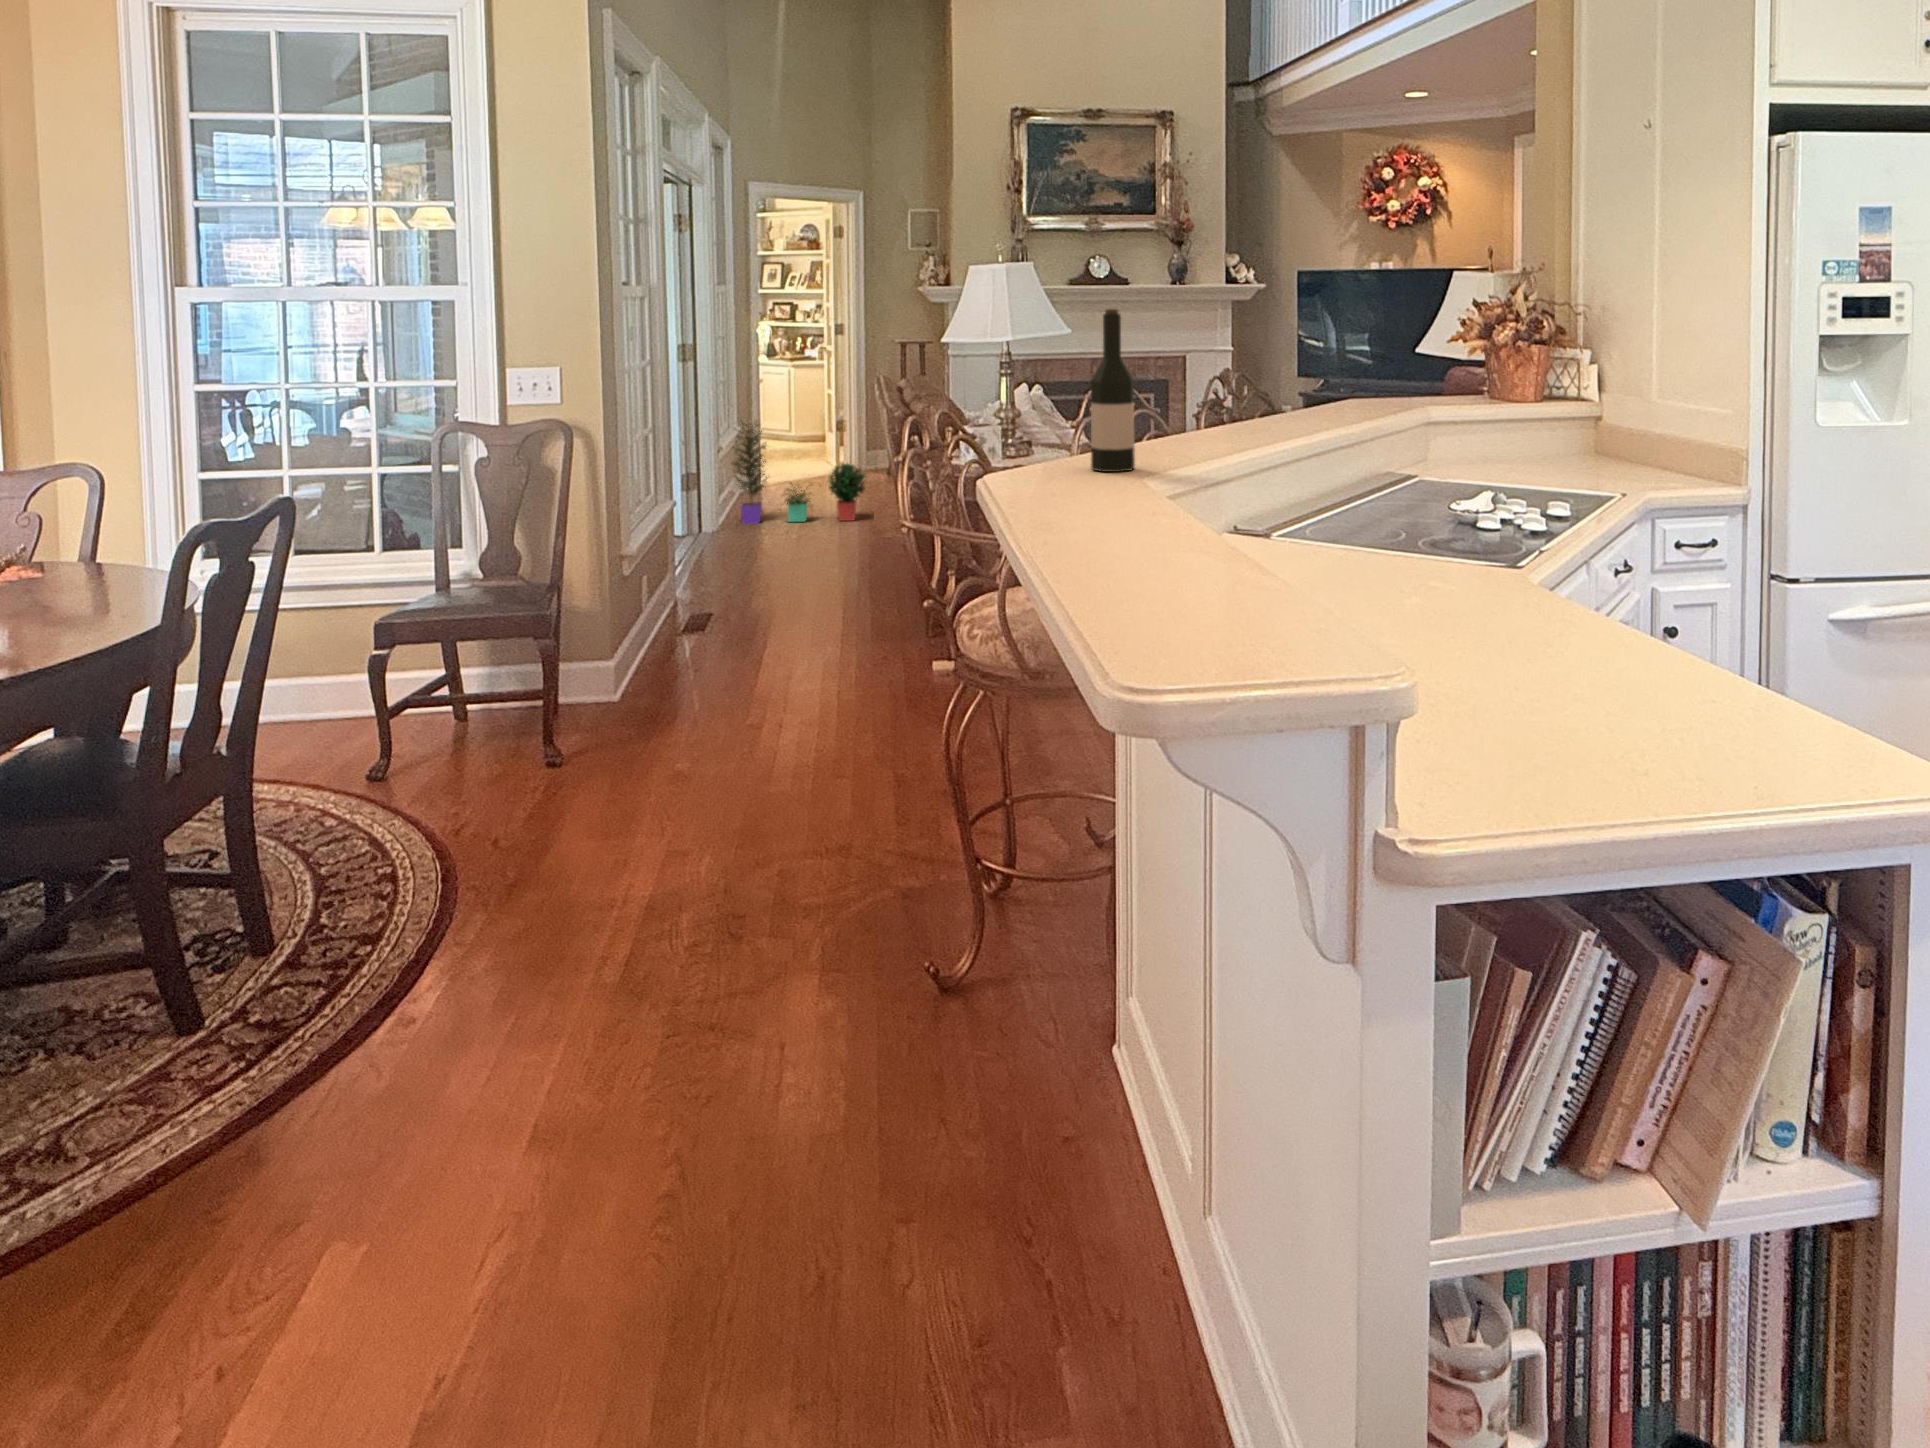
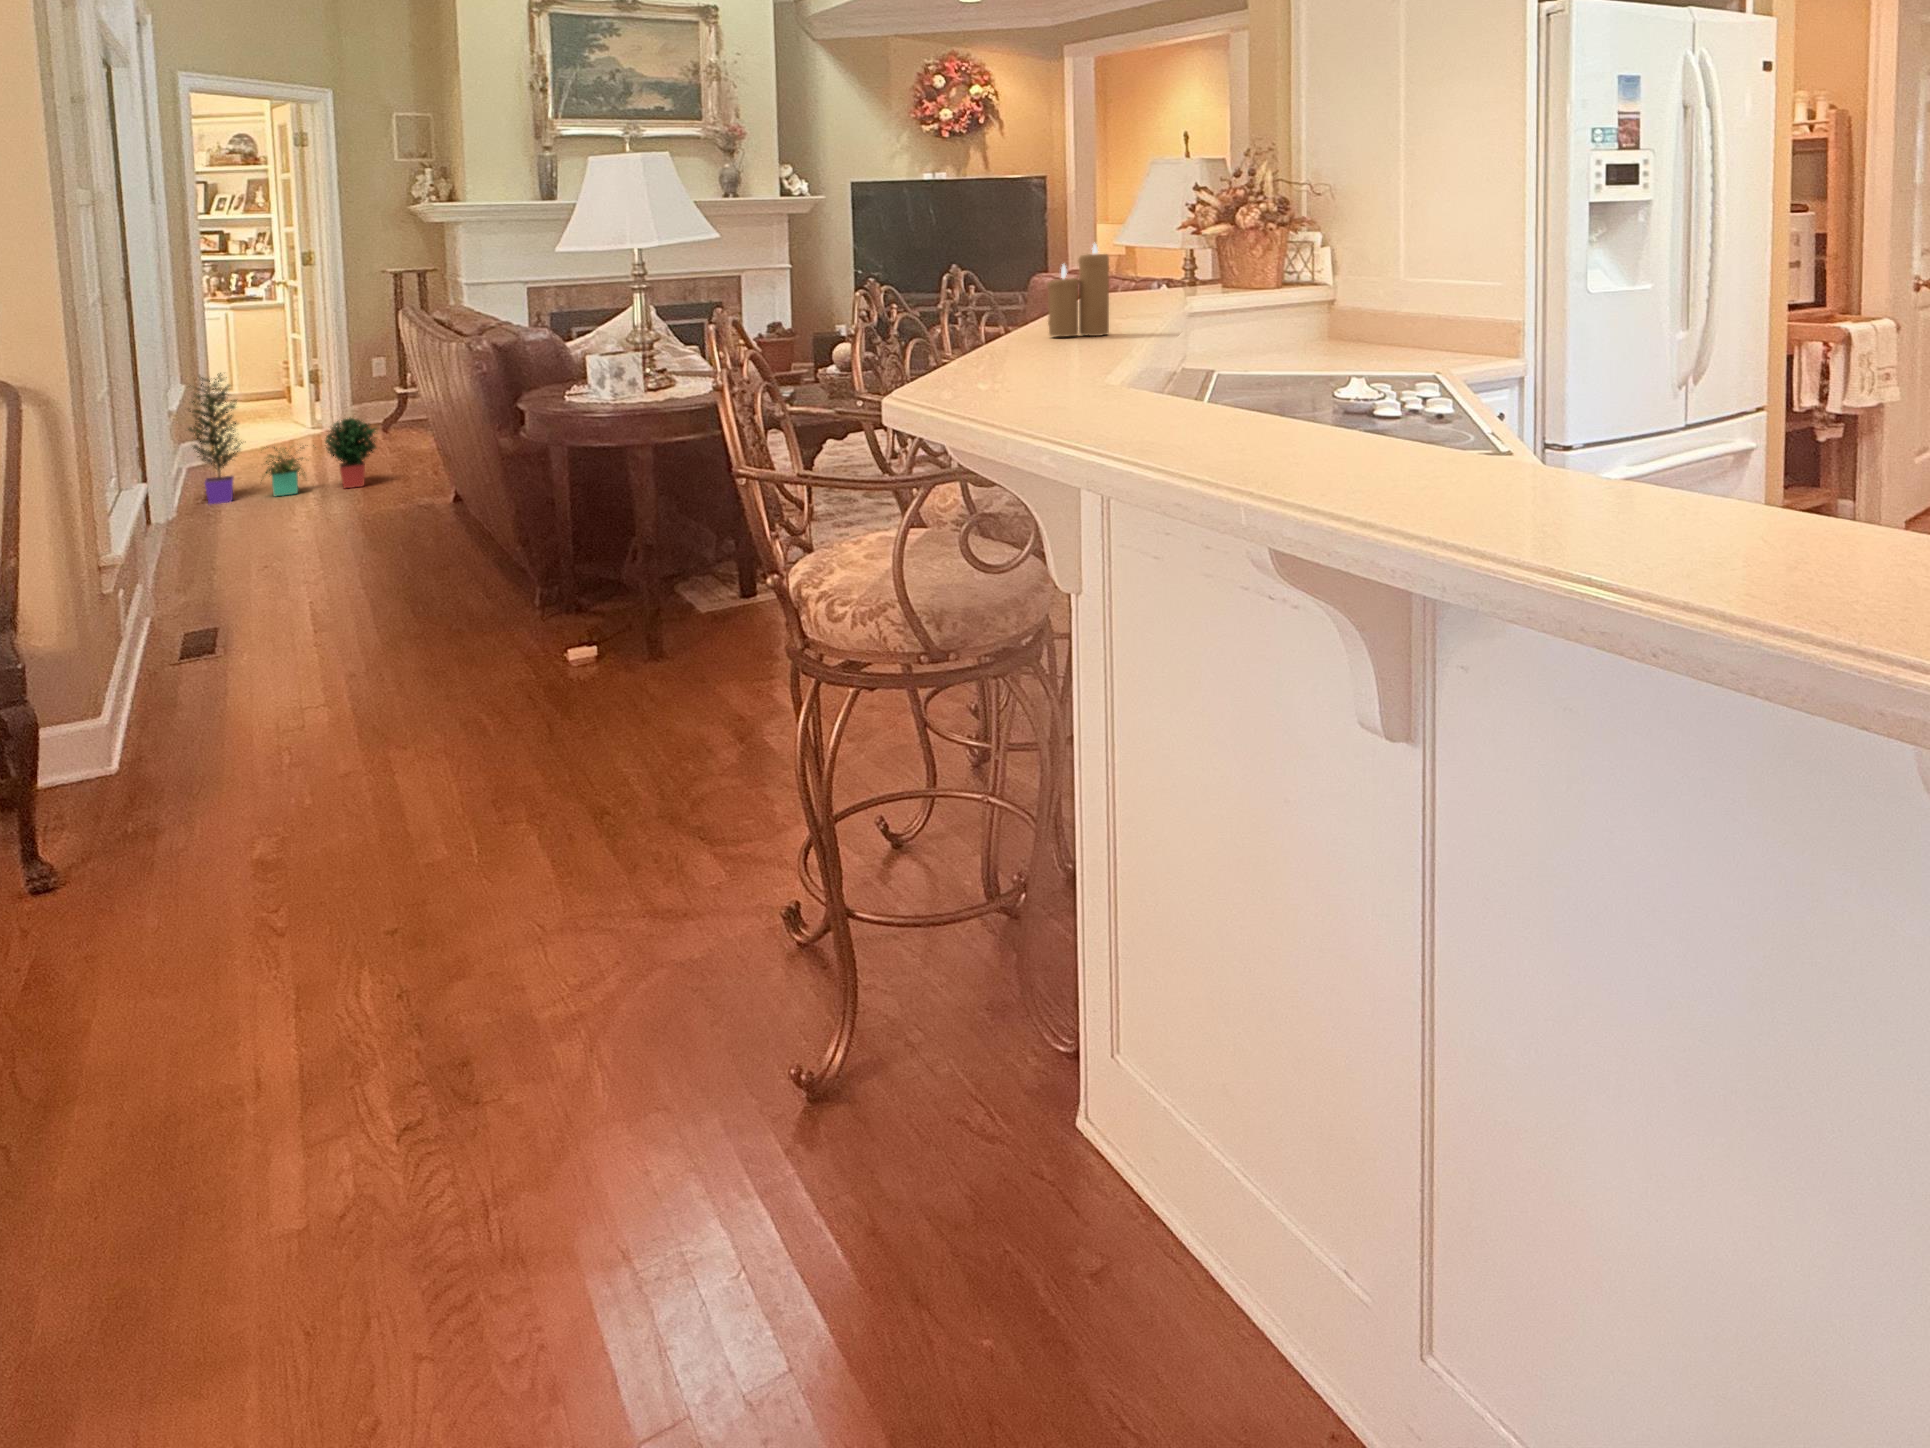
wine bottle: present [1091,309,1135,472] -> none [985,173,1045,387]
candle: none [1234,357,1287,436] -> present [1047,244,1109,336]

